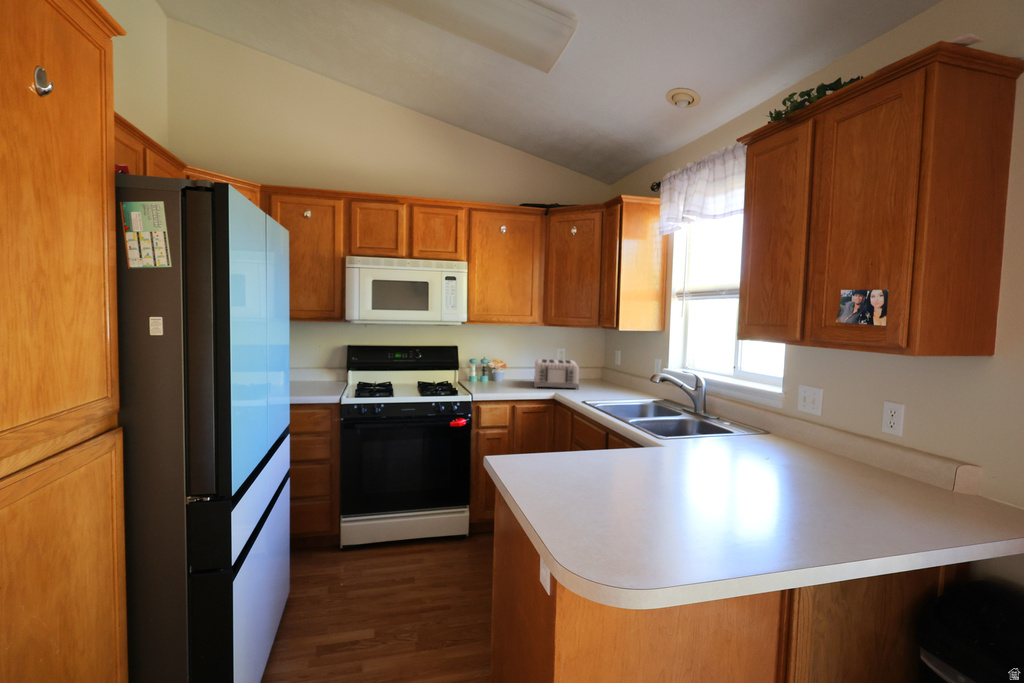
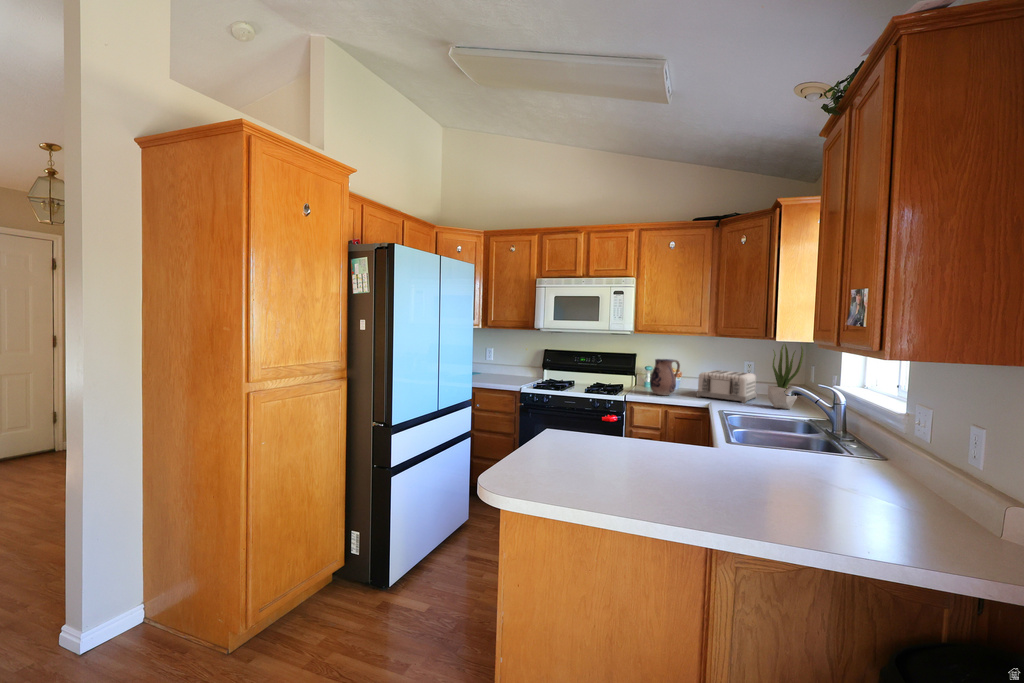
potted plant: none [599,332,627,391] -> present [768,344,803,409]
ceramic pitcher: none [490,351,517,390] -> present [650,359,680,395]

